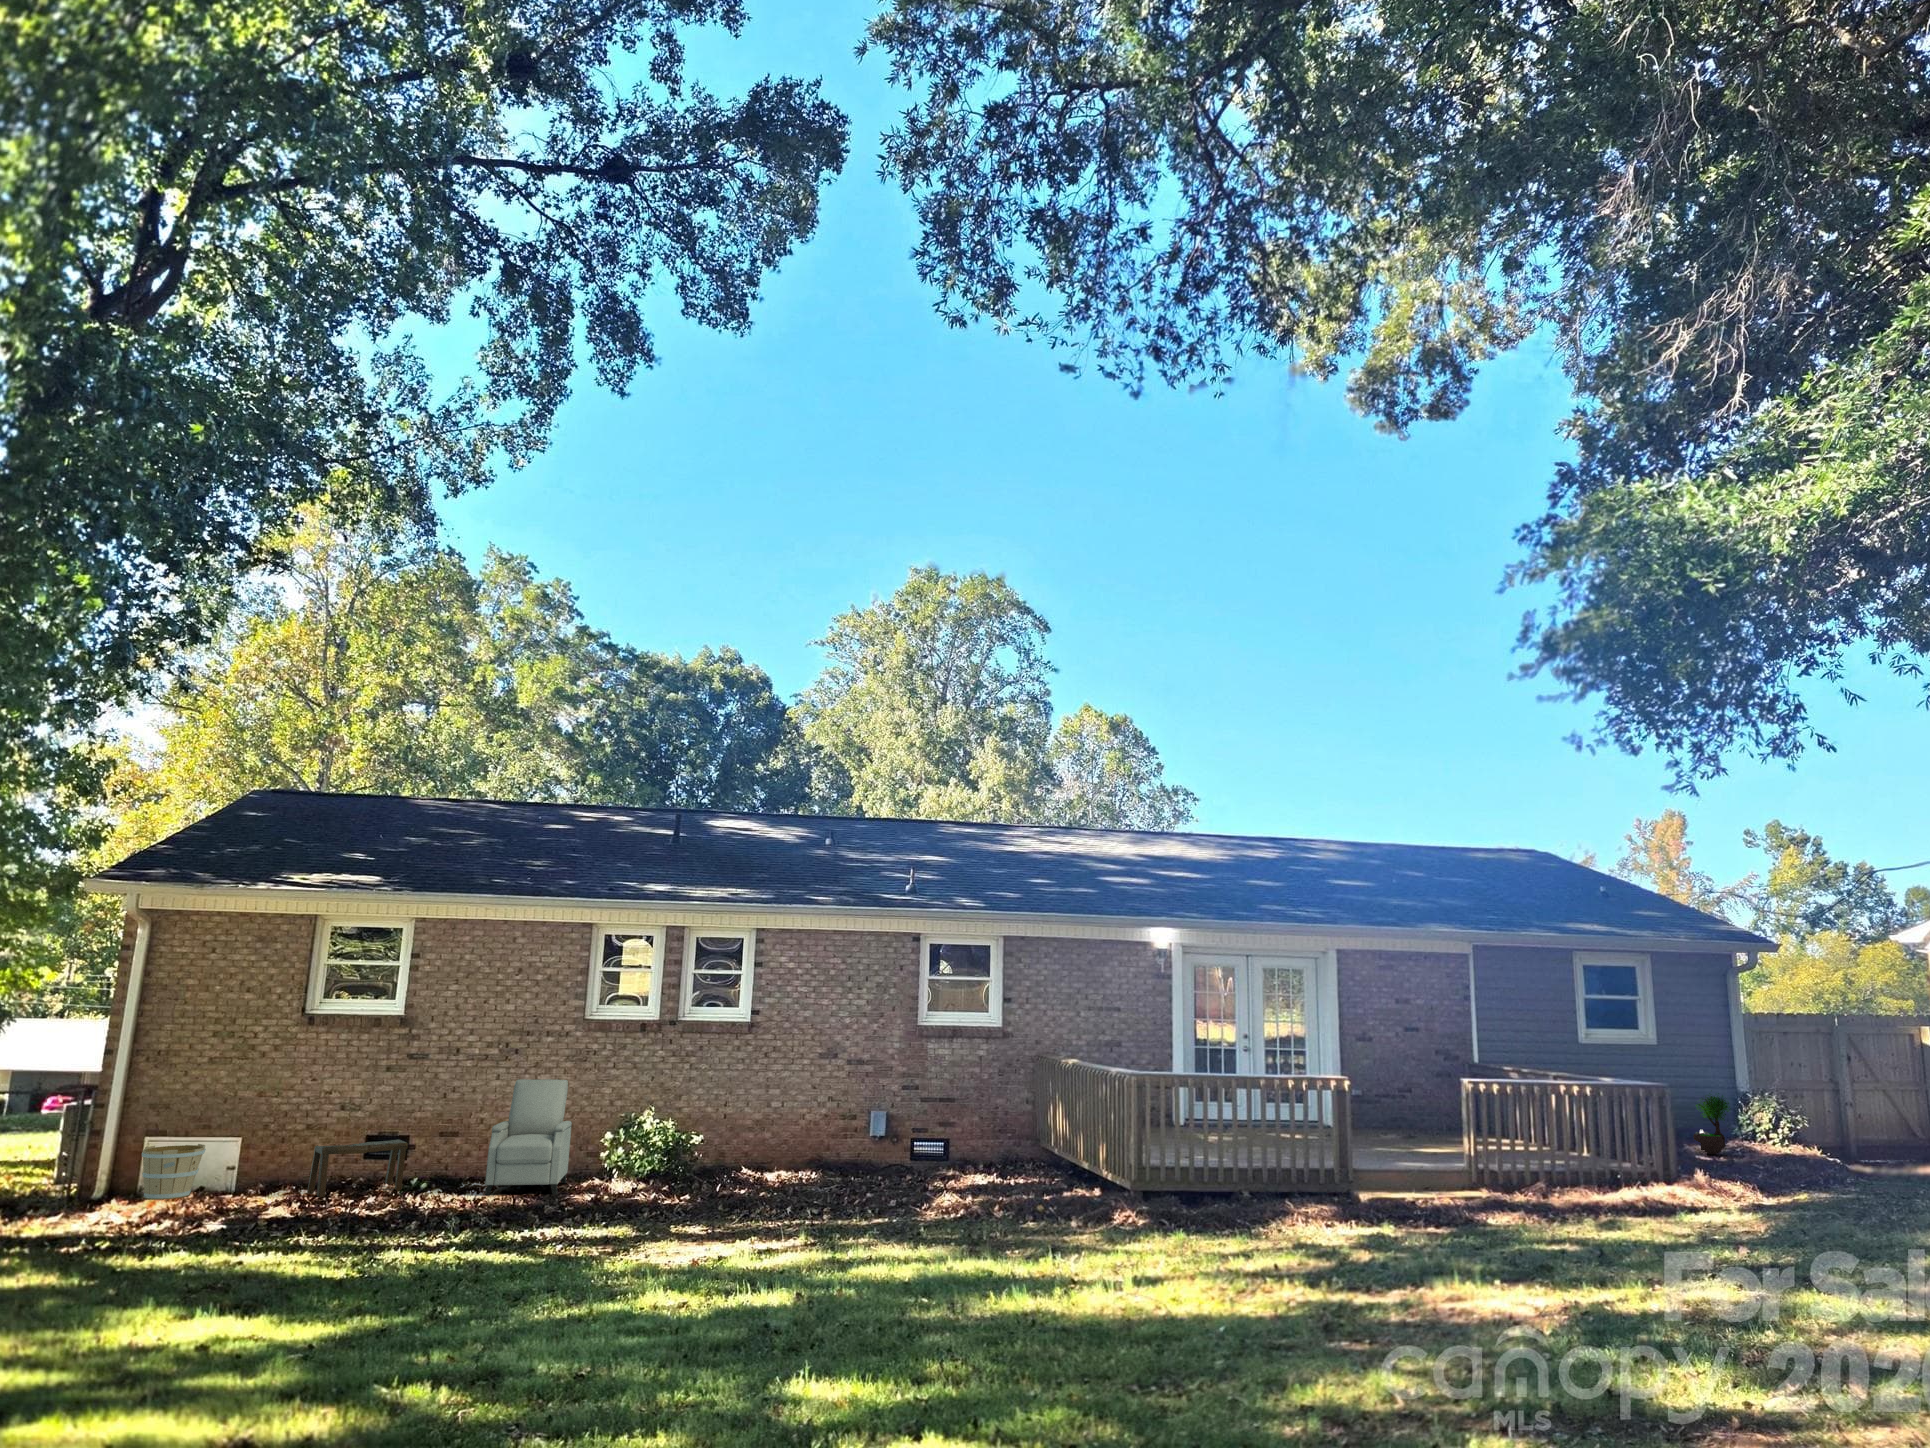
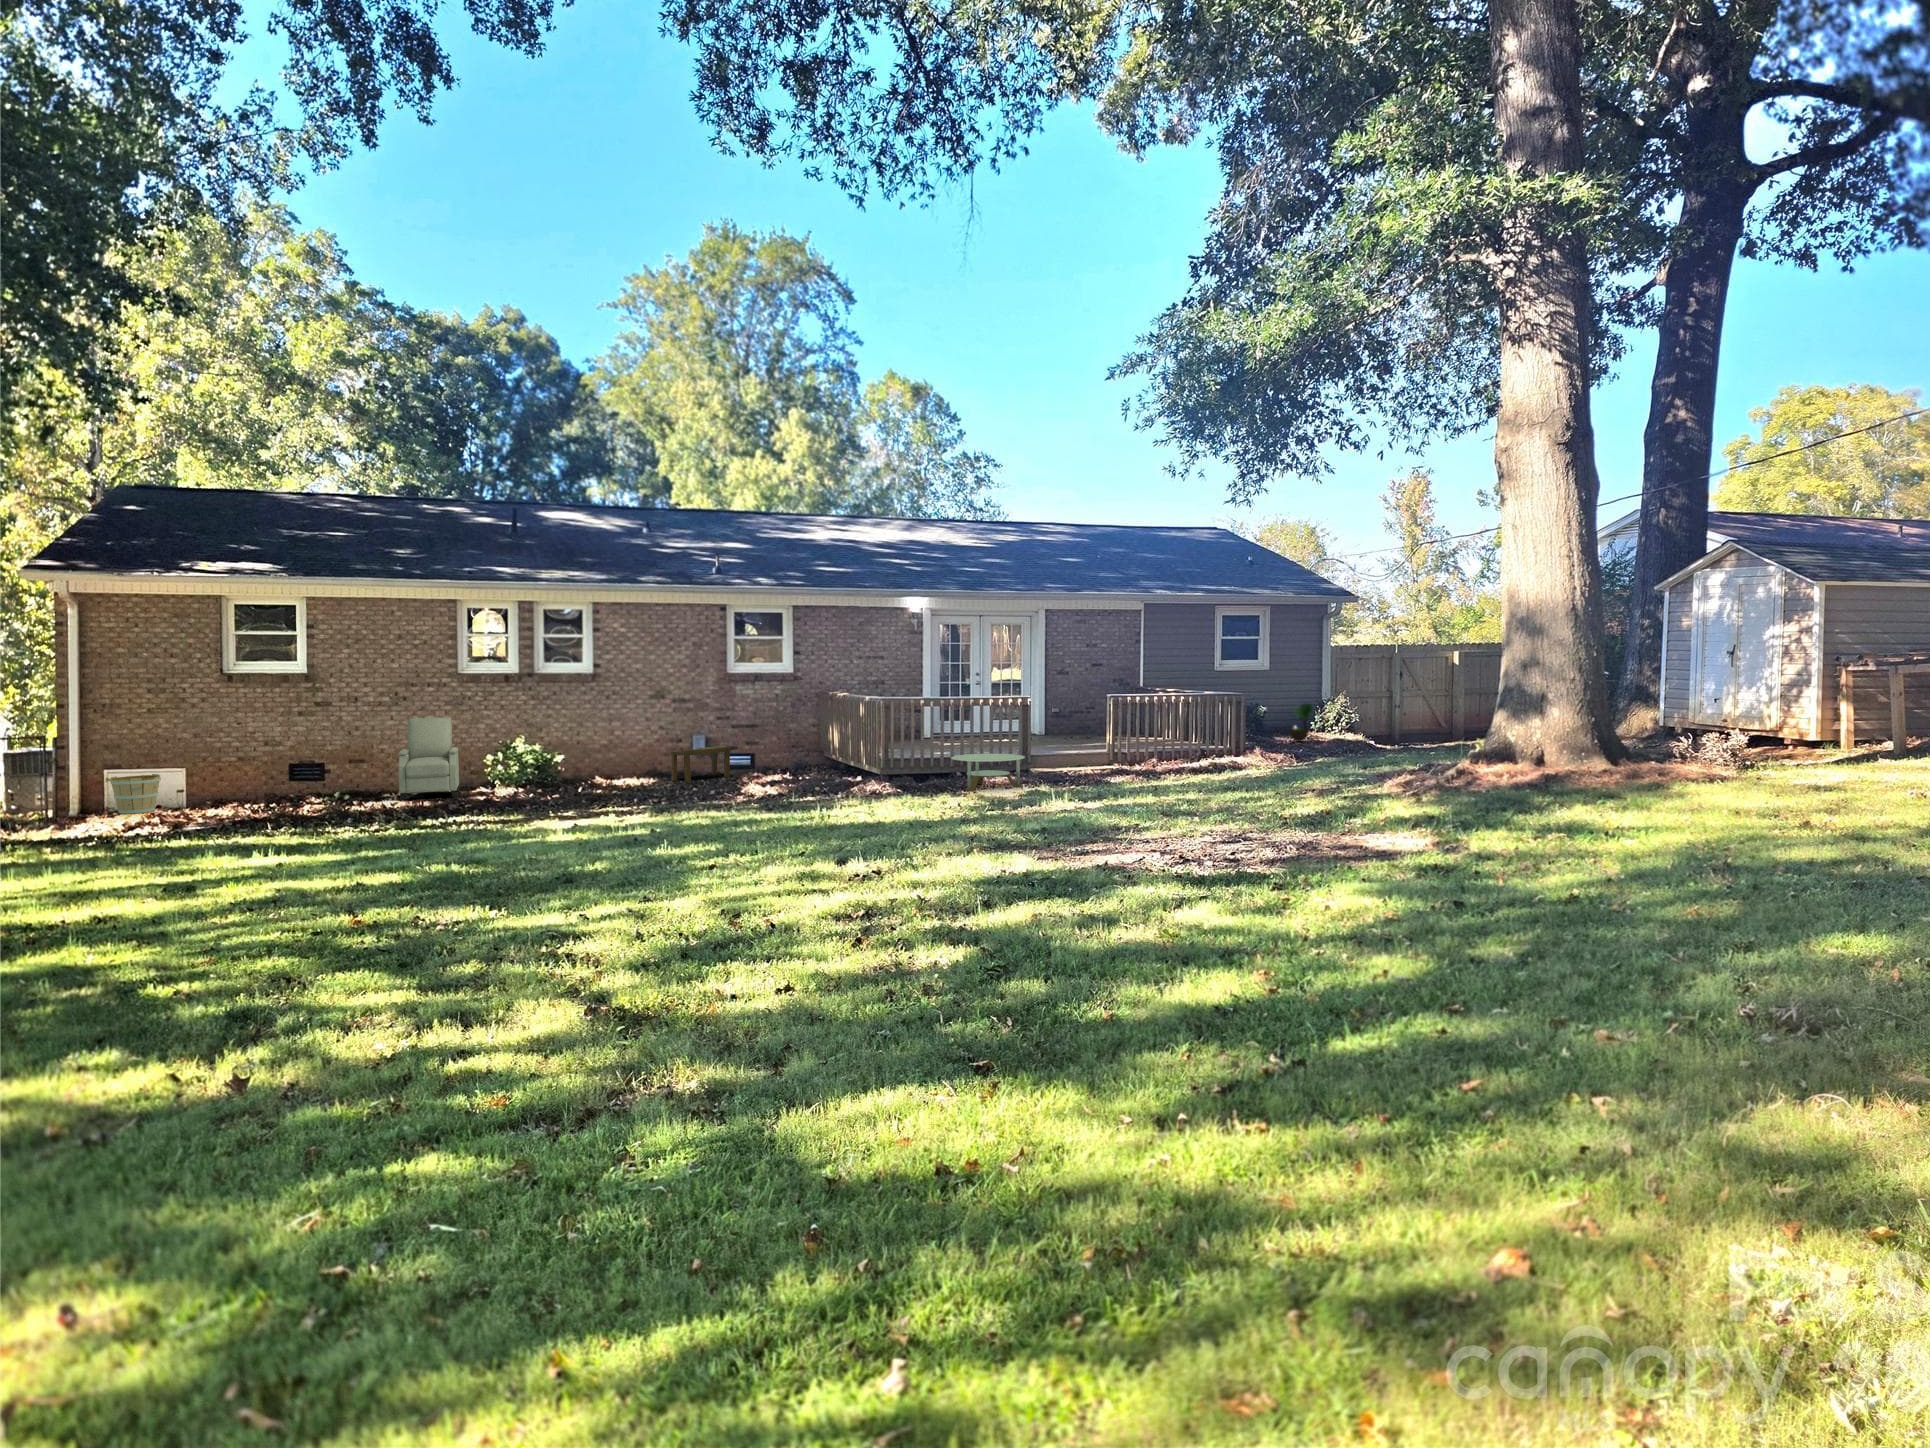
bench: present [307,1139,408,1197] -> present [671,746,731,782]
round table: none [1238,1165,1352,1227] -> present [951,754,1025,791]

